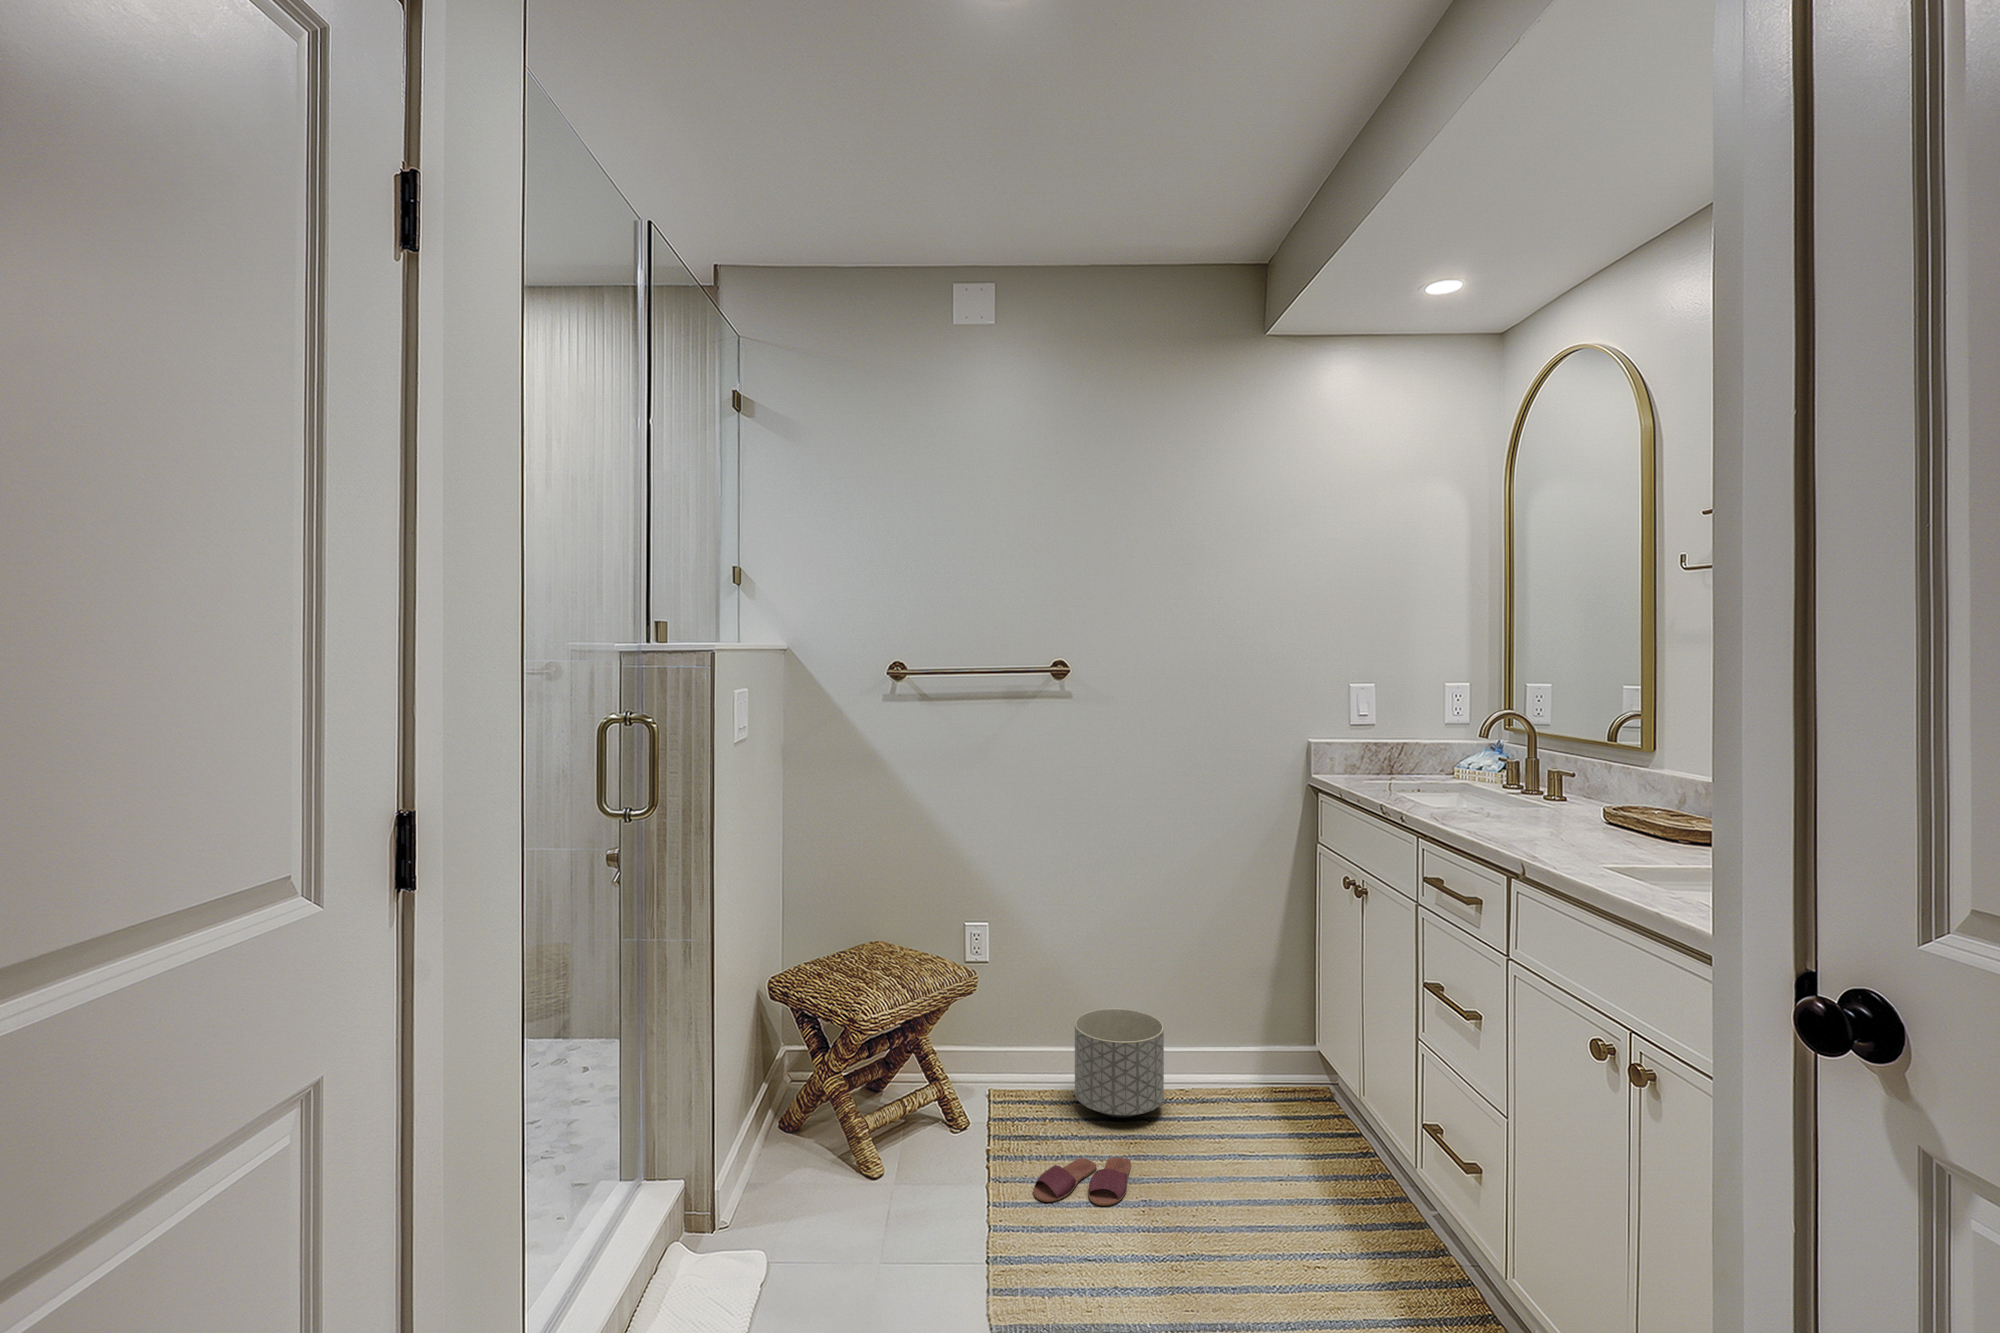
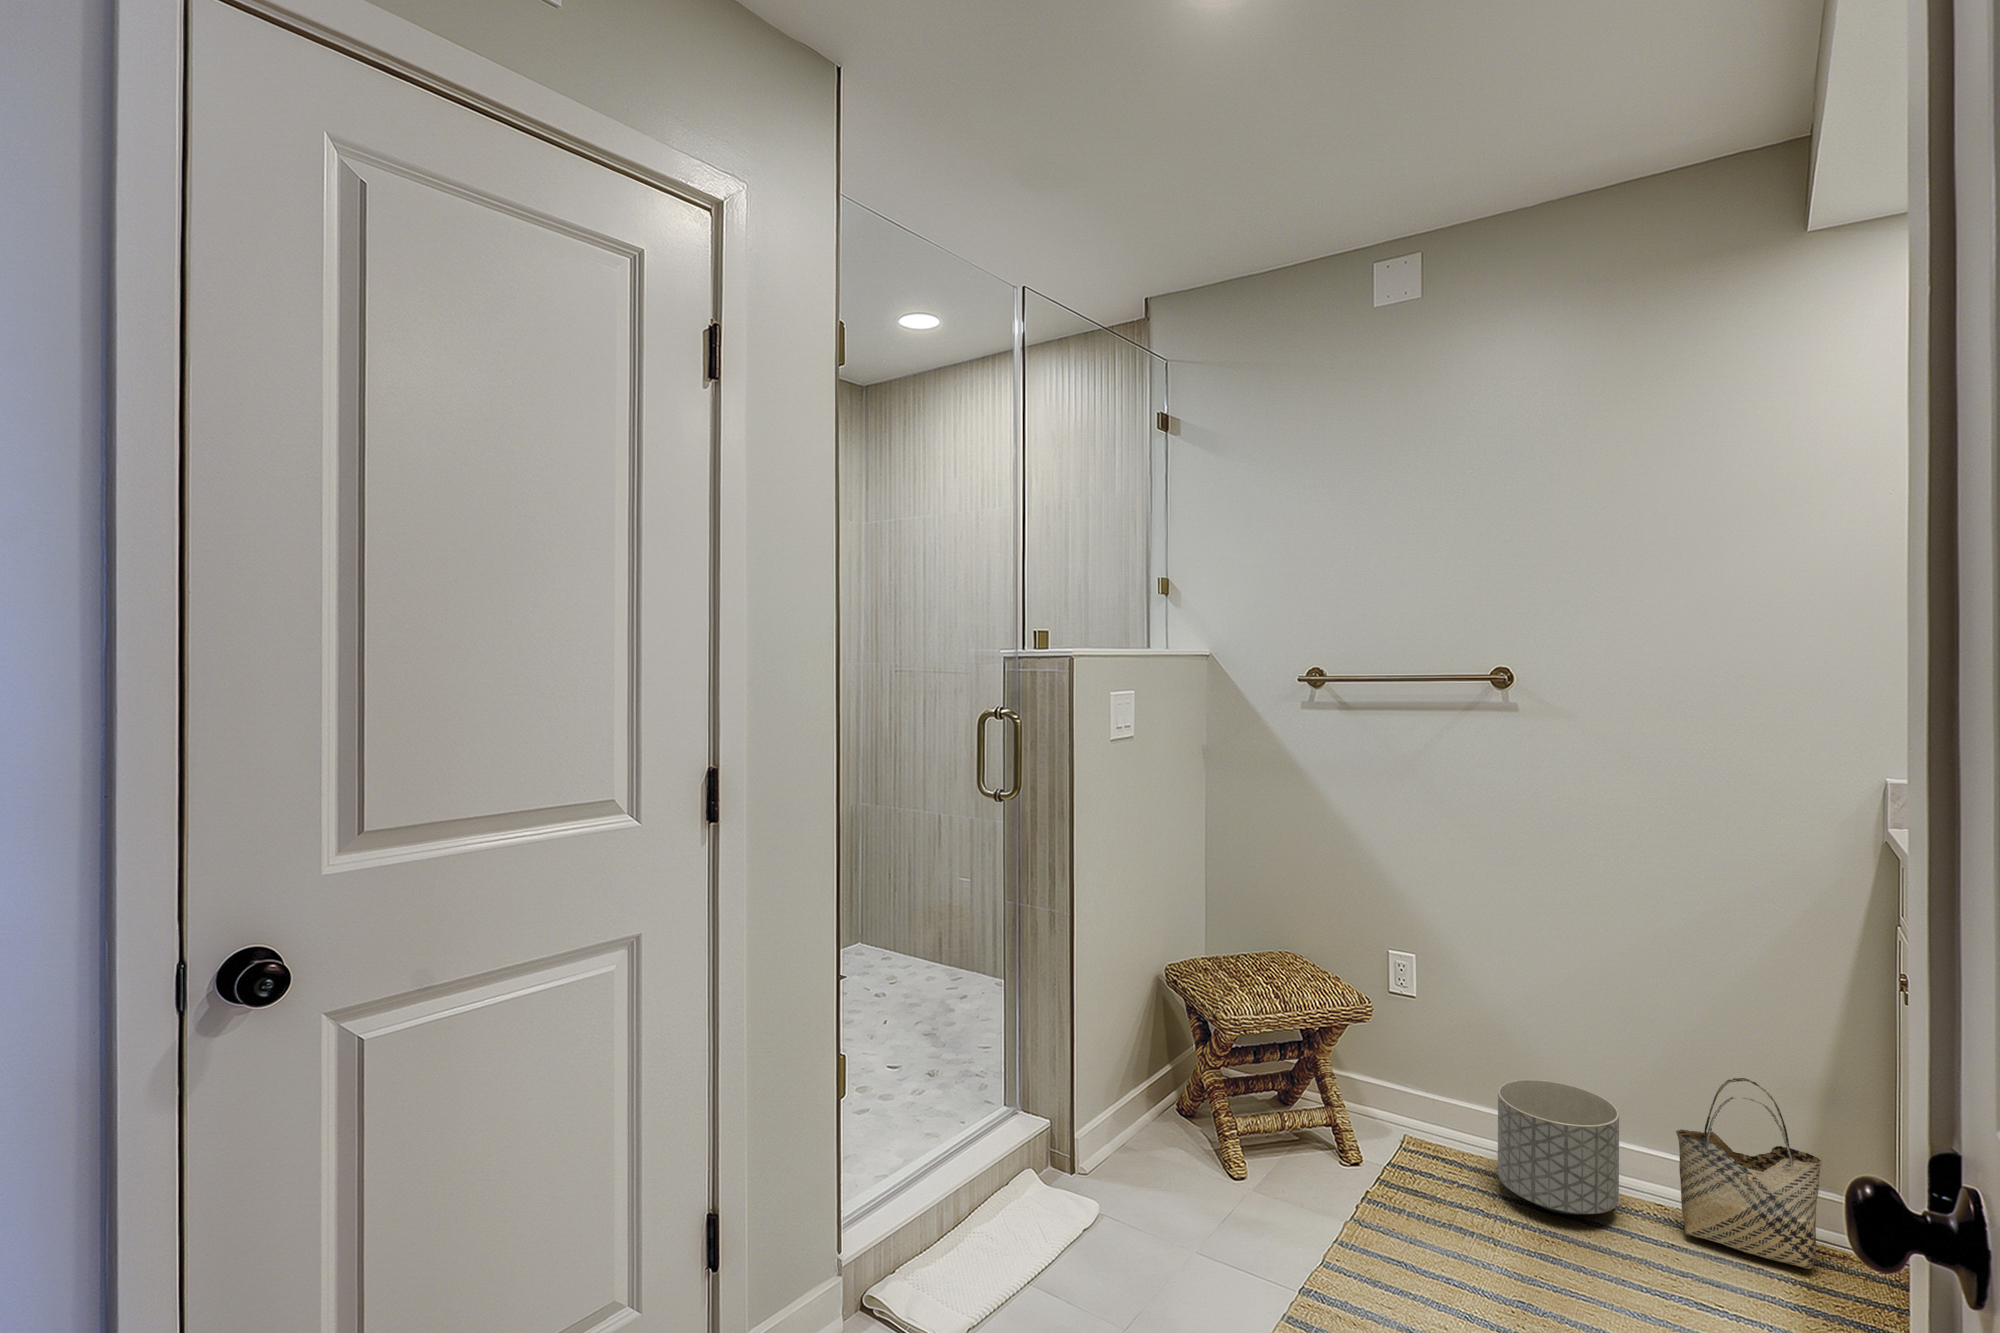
woven basket: none [1197,973,1285,1104] -> present [1676,1078,1822,1269]
slippers: present [1033,1157,1131,1206] -> none [1391,1228,1530,1291]

